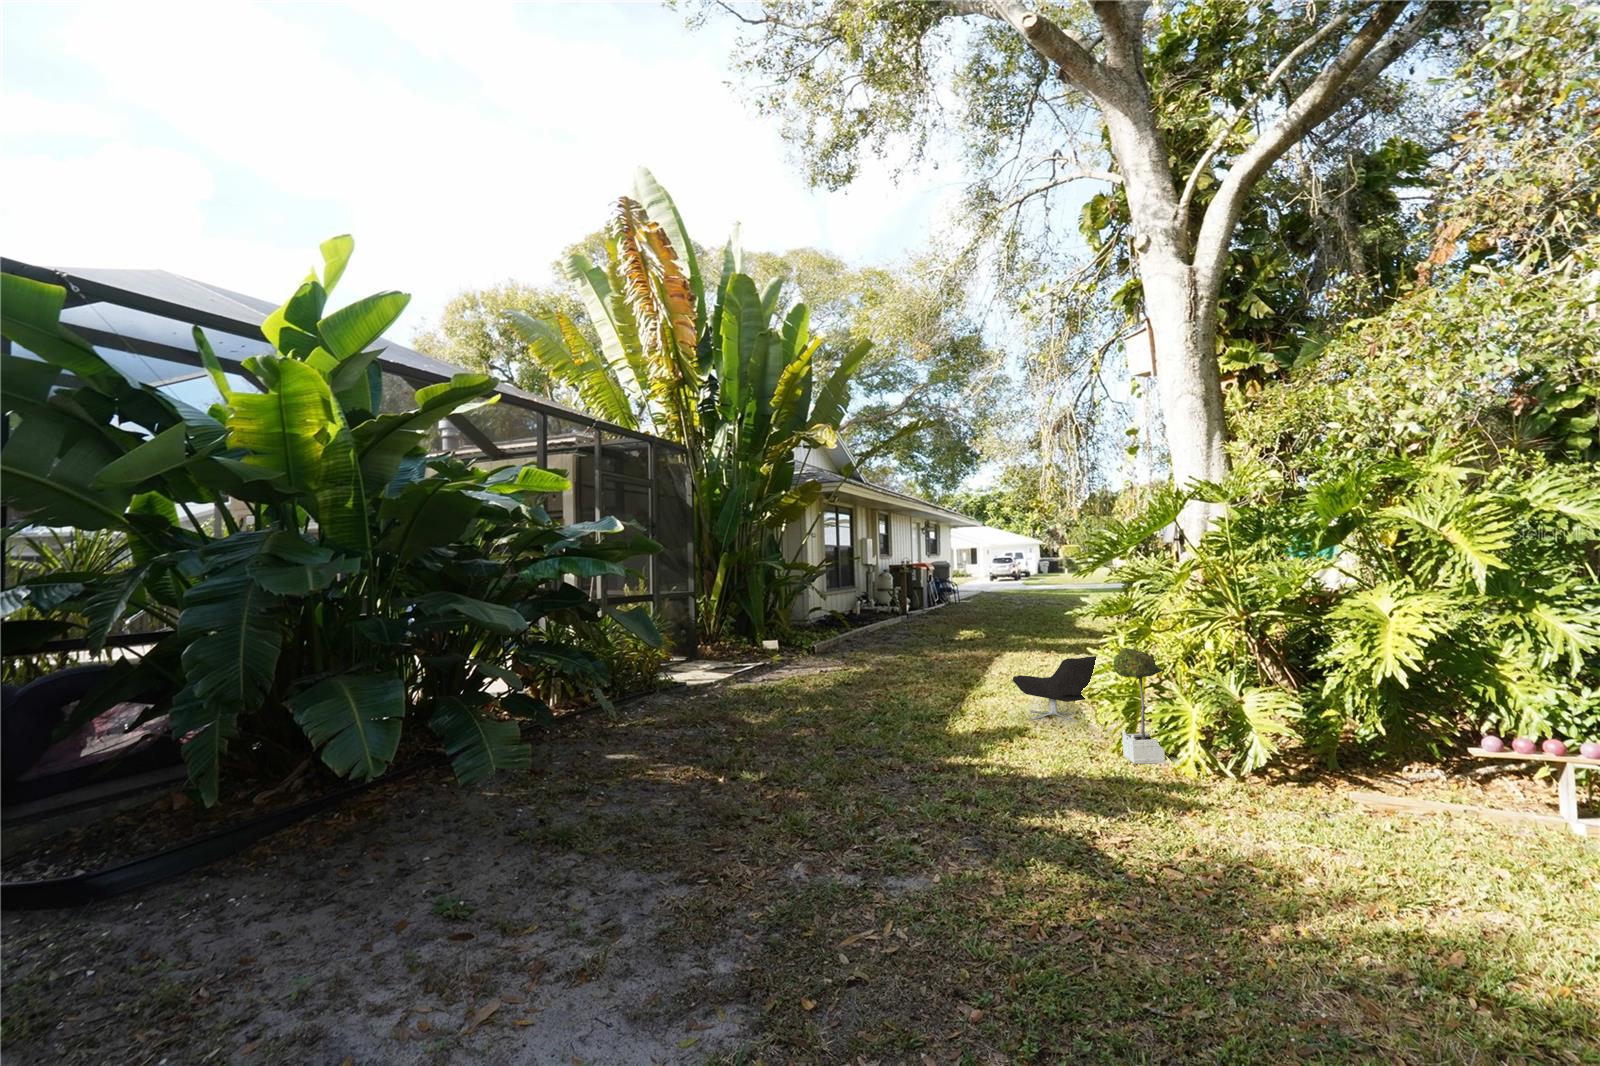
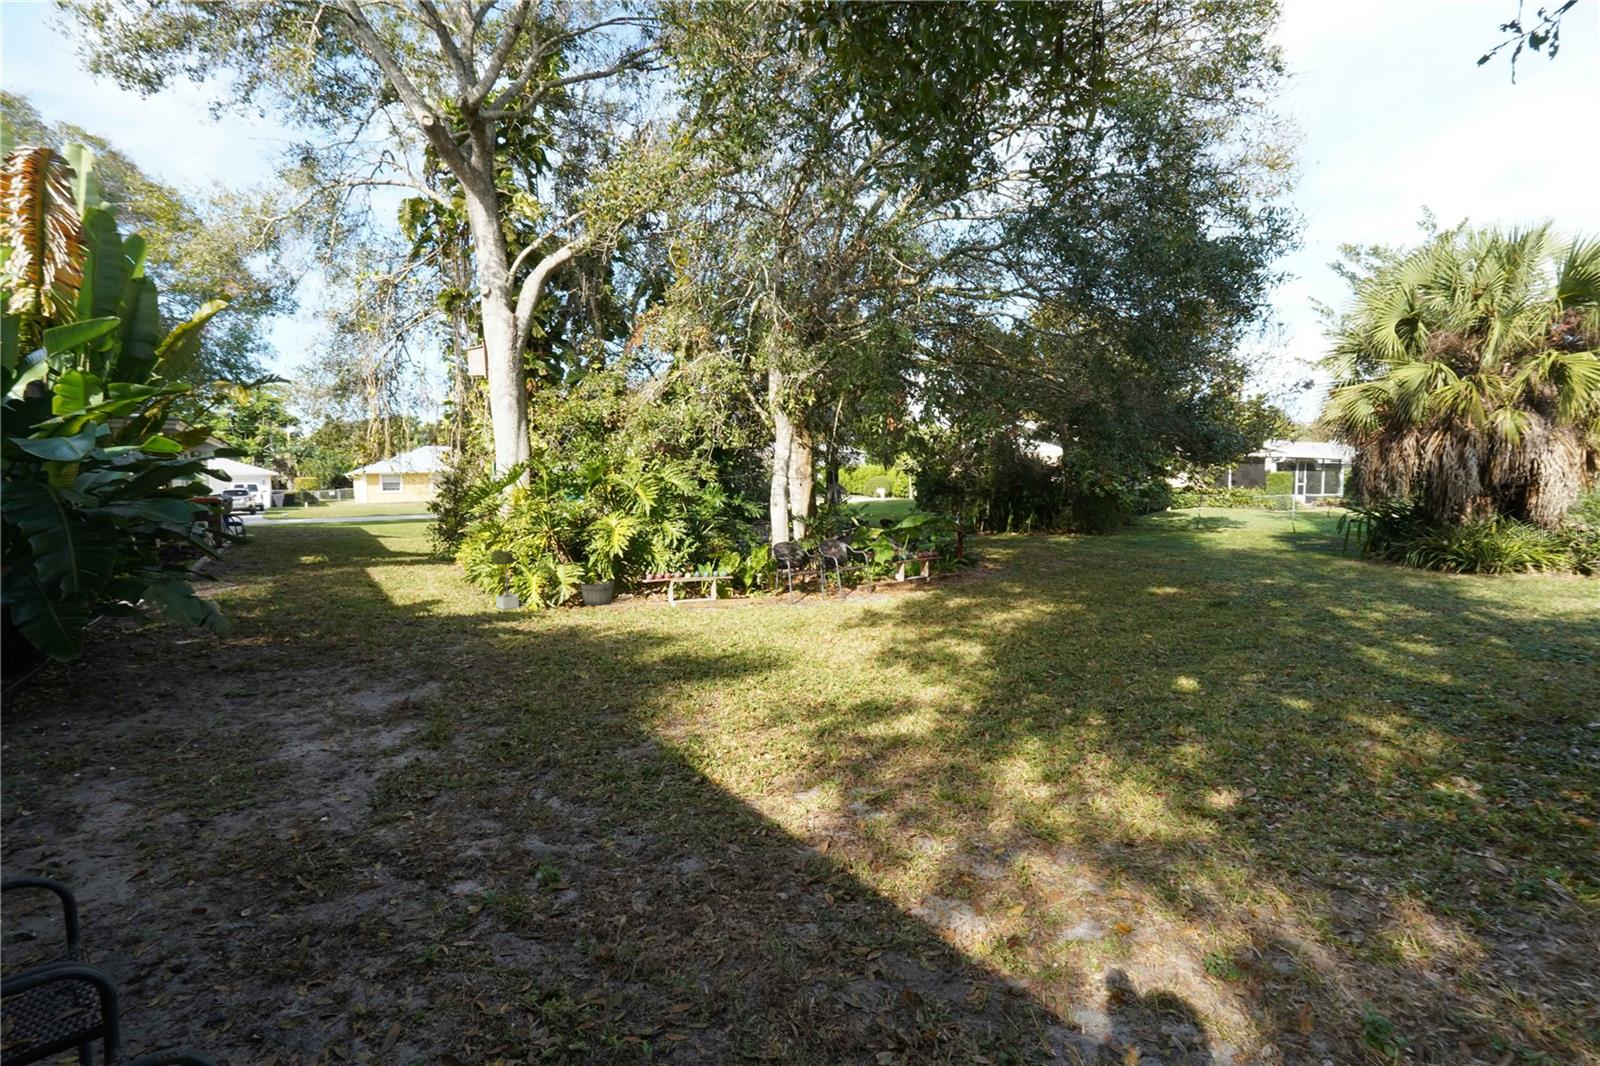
lounge chair: present [1013,656,1096,722] -> none [414,558,473,600]
wooden bucket: none [1299,719,1387,791] -> present [581,580,614,605]

